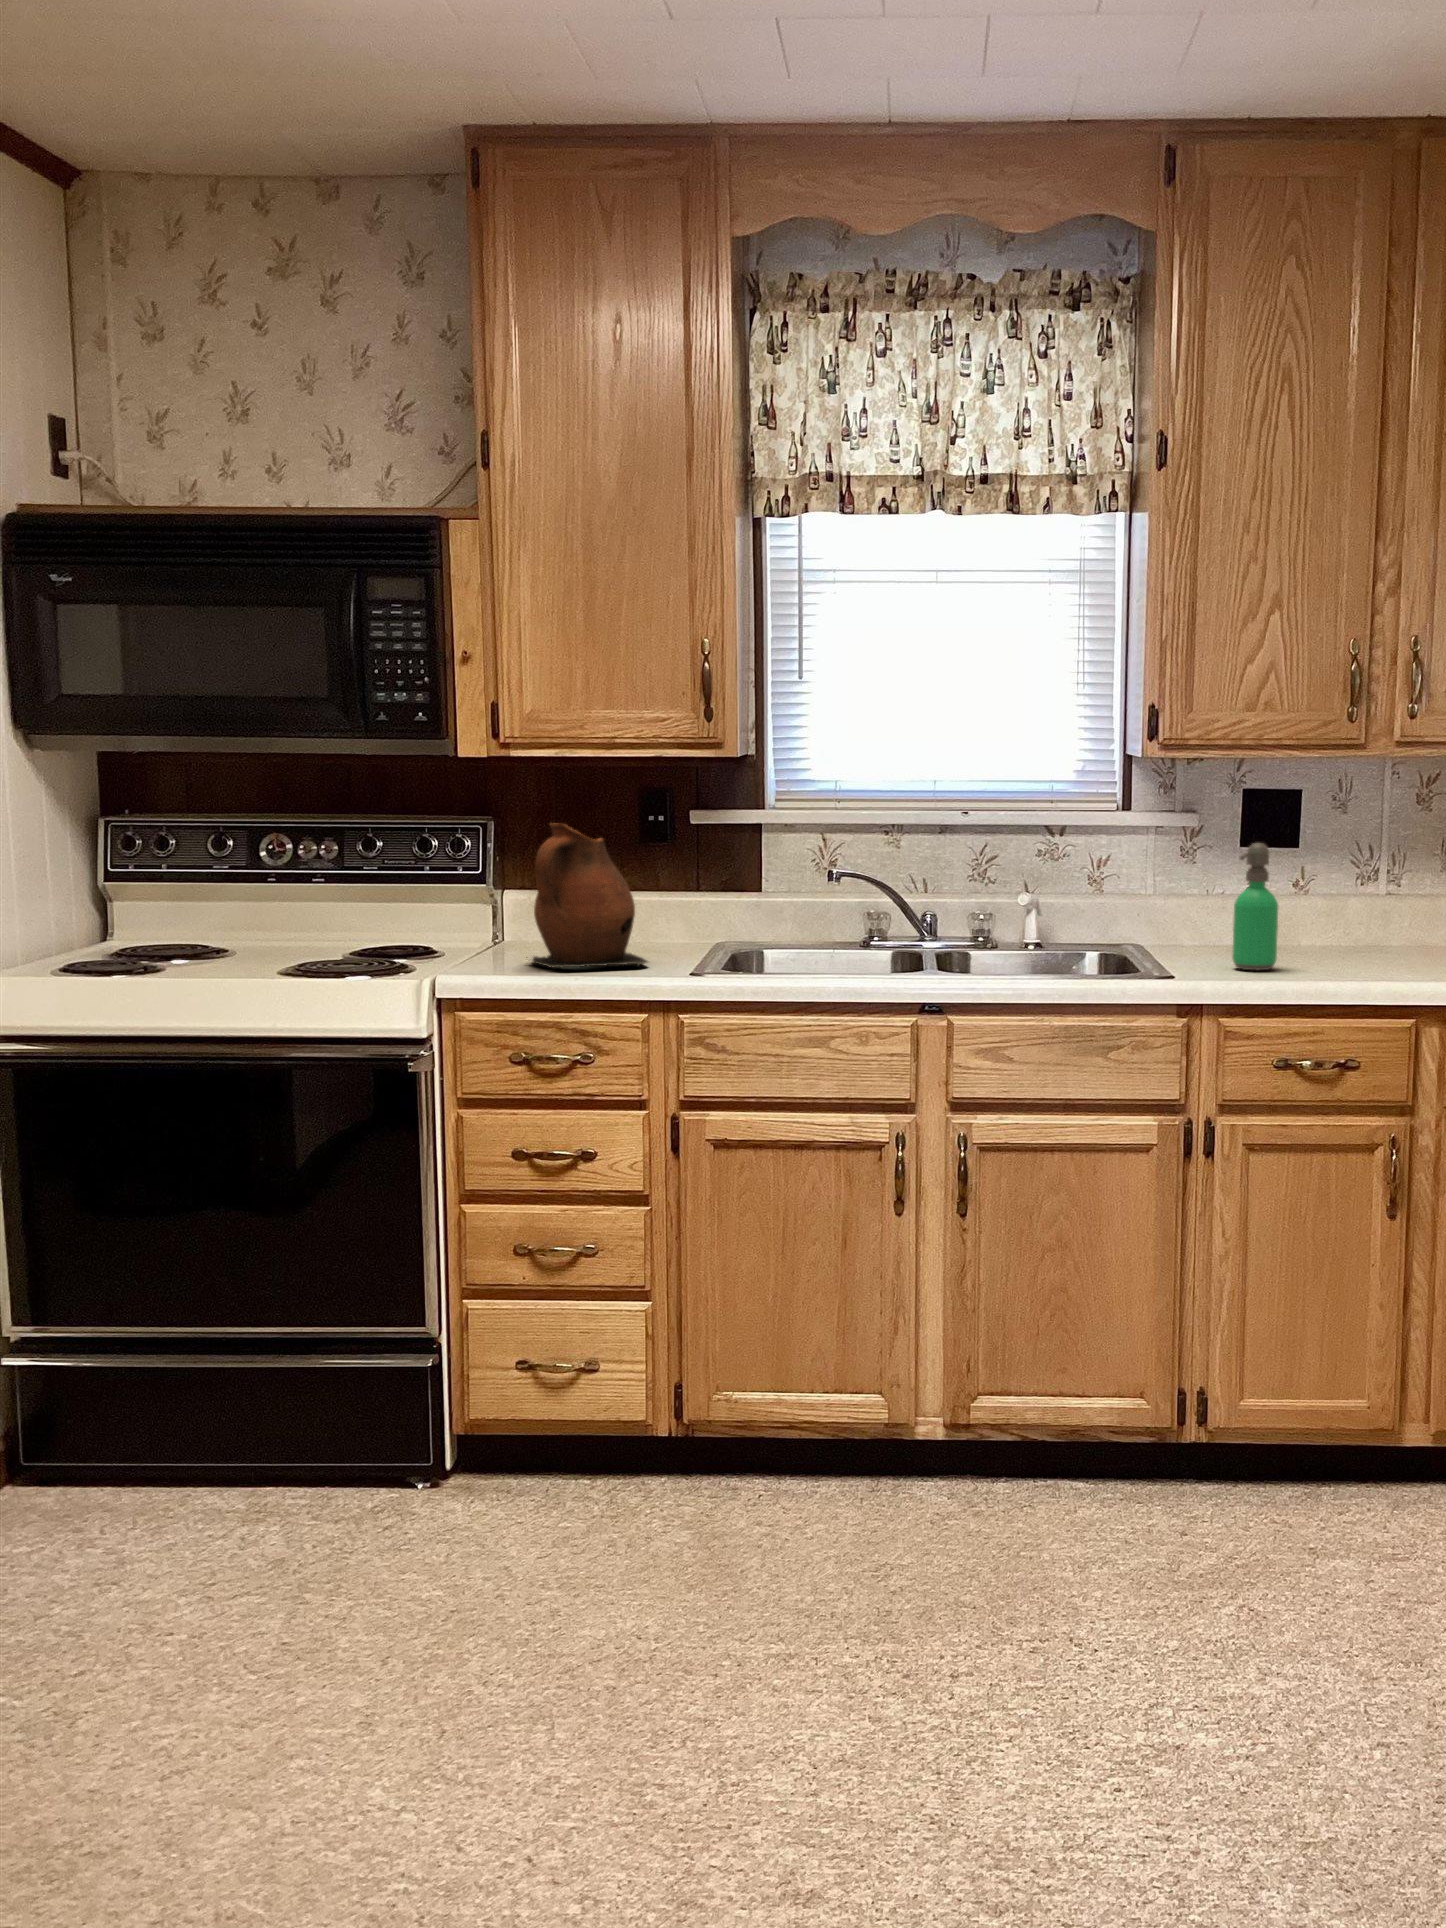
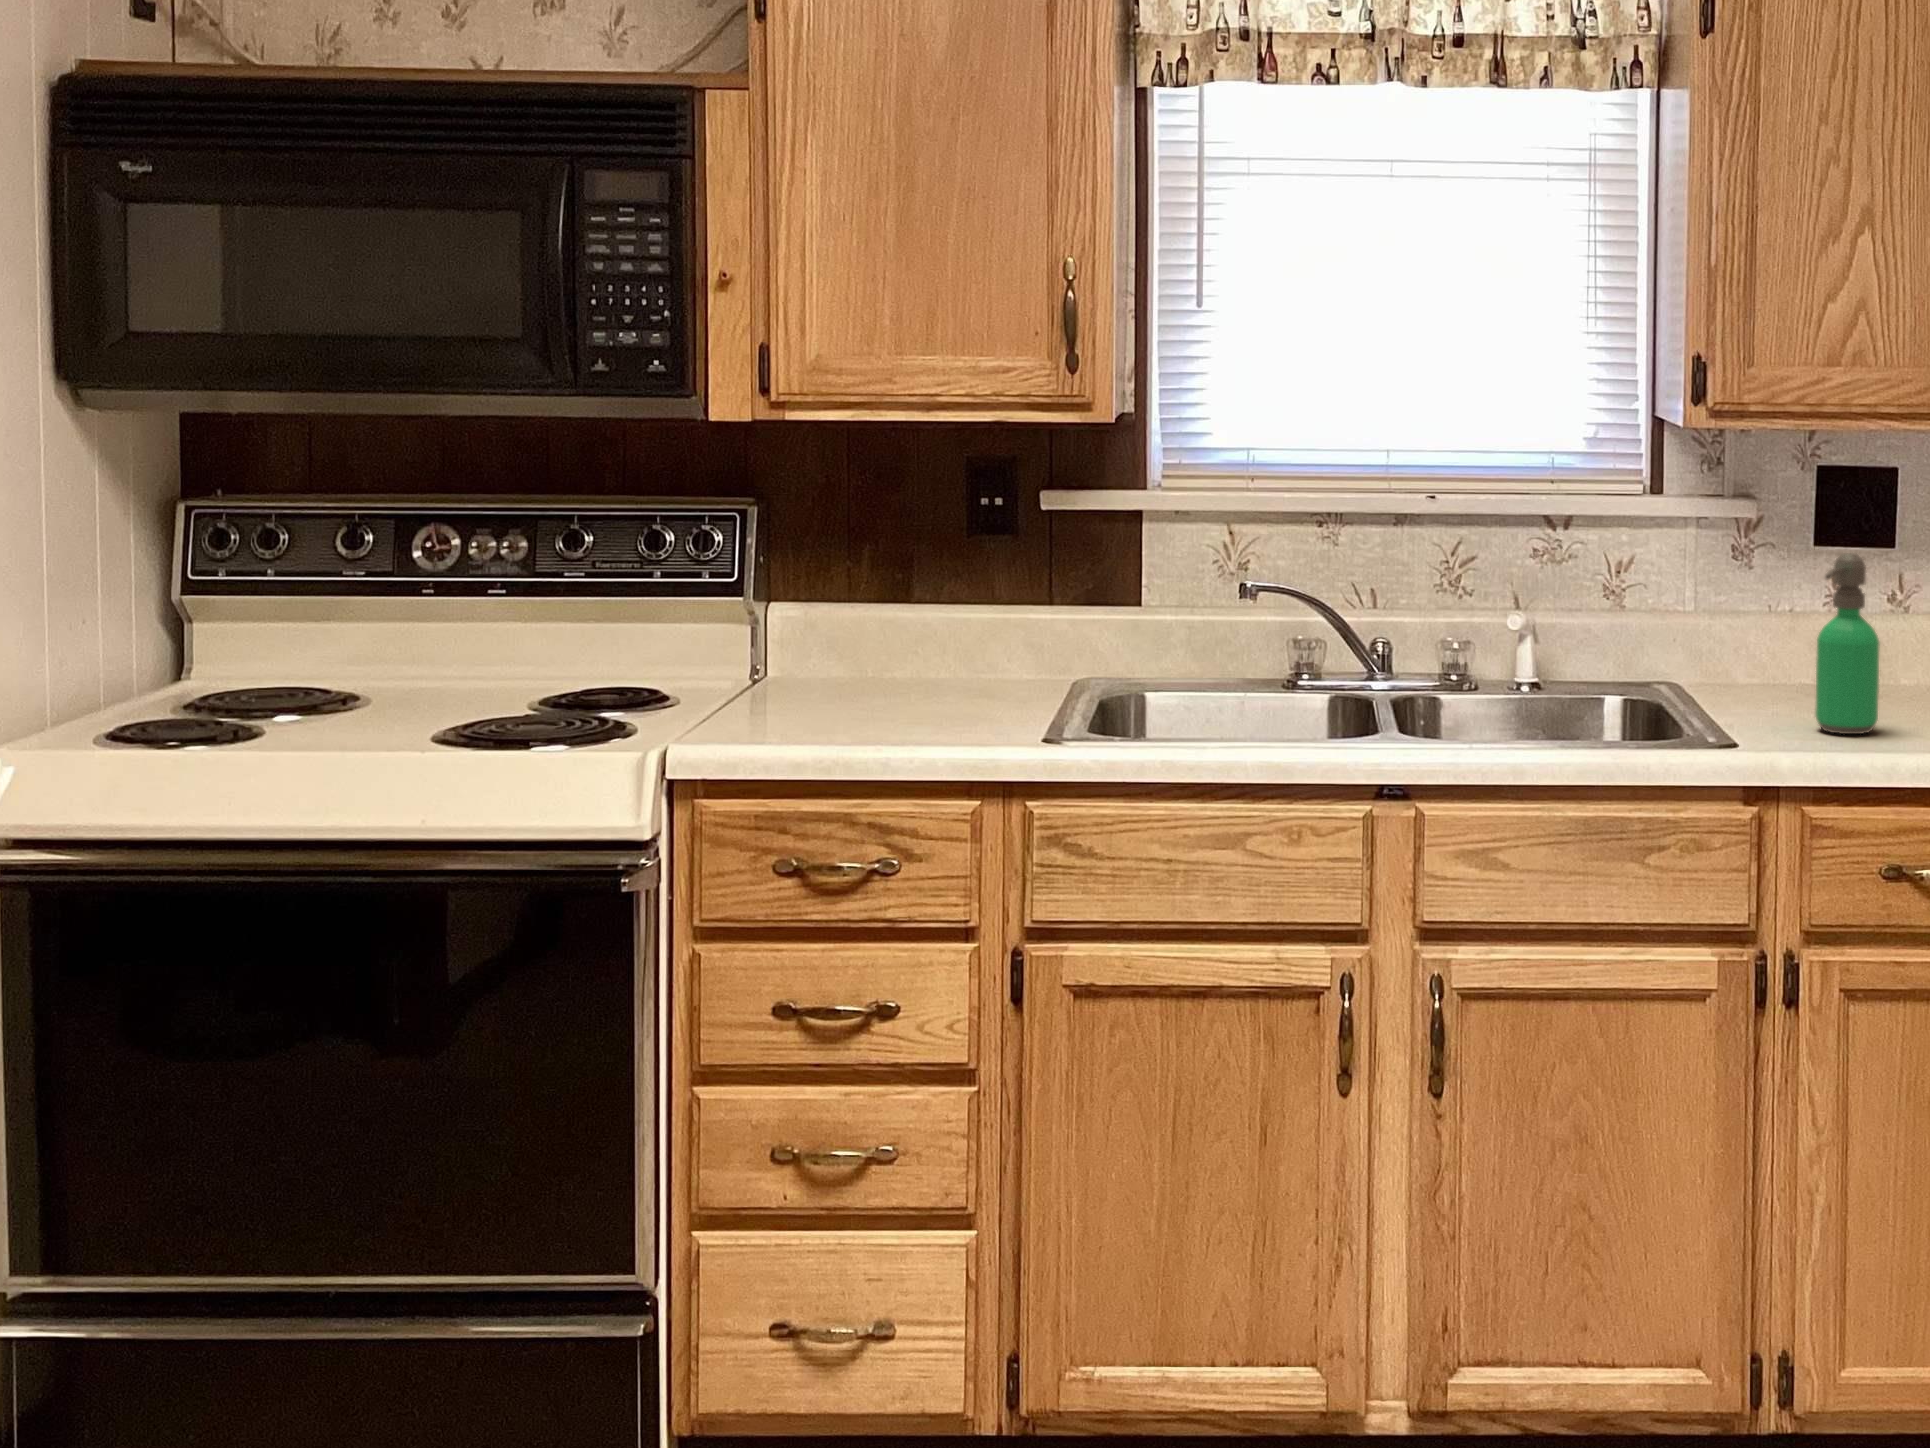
ceramic pitcher: present [526,824,648,968] -> none [799,522,981,733]

